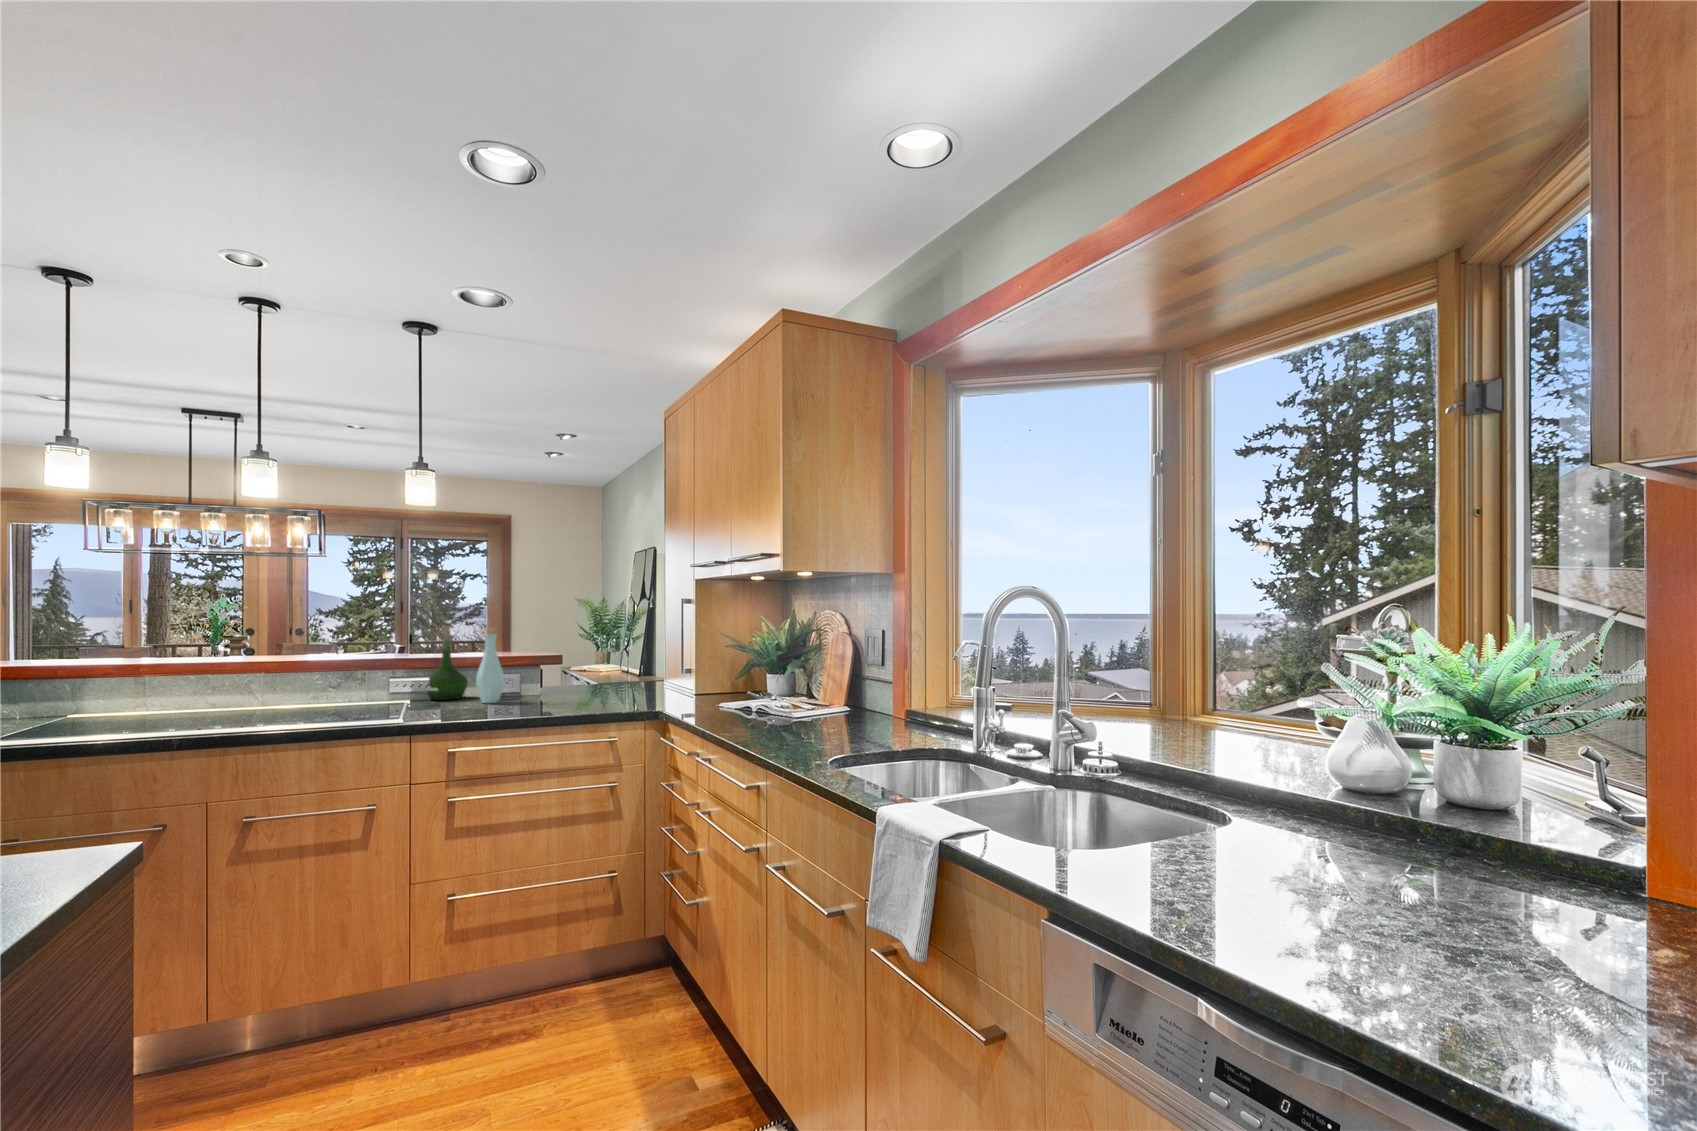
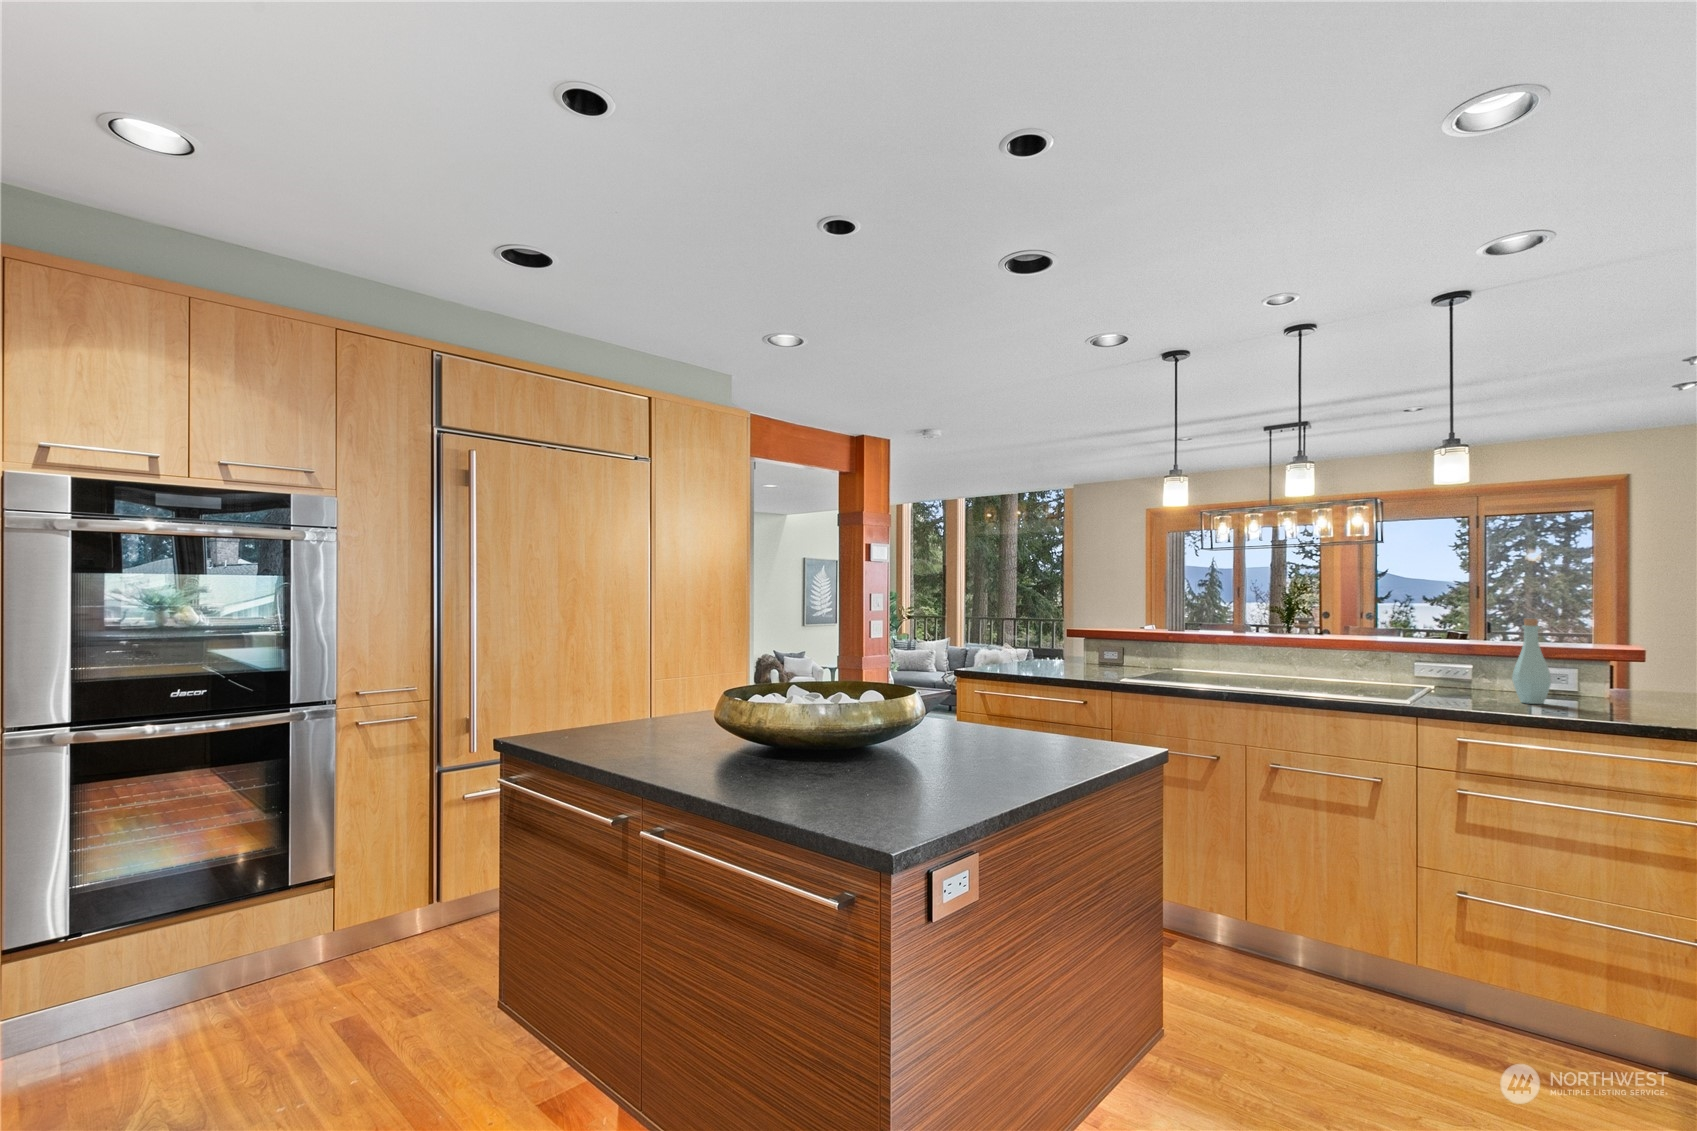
vase: present [427,623,468,700] -> none [1459,610,1513,694]

